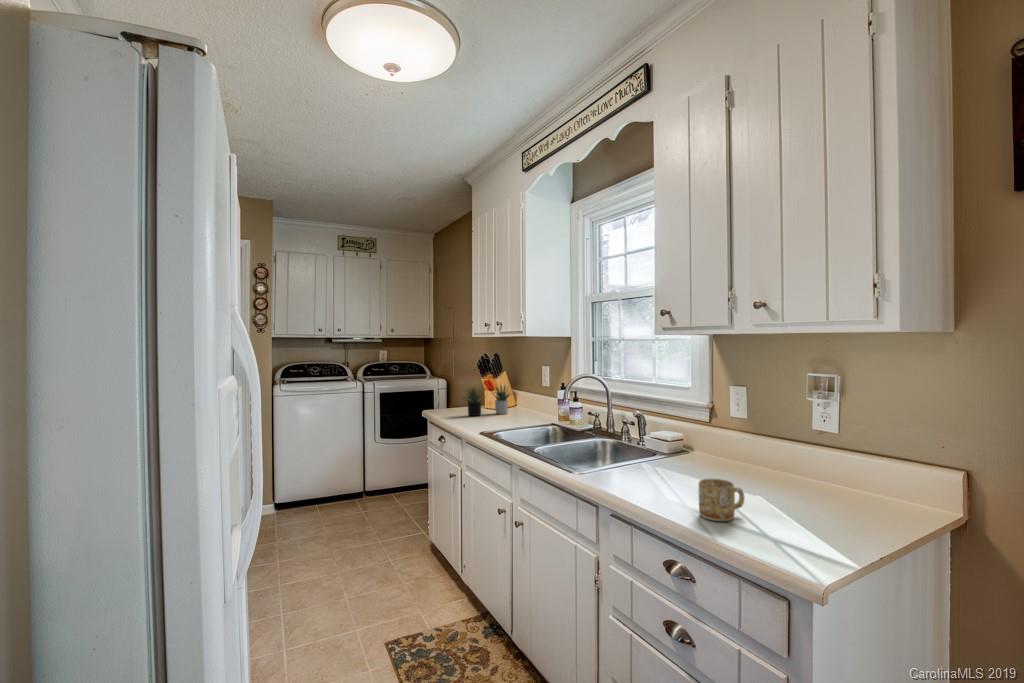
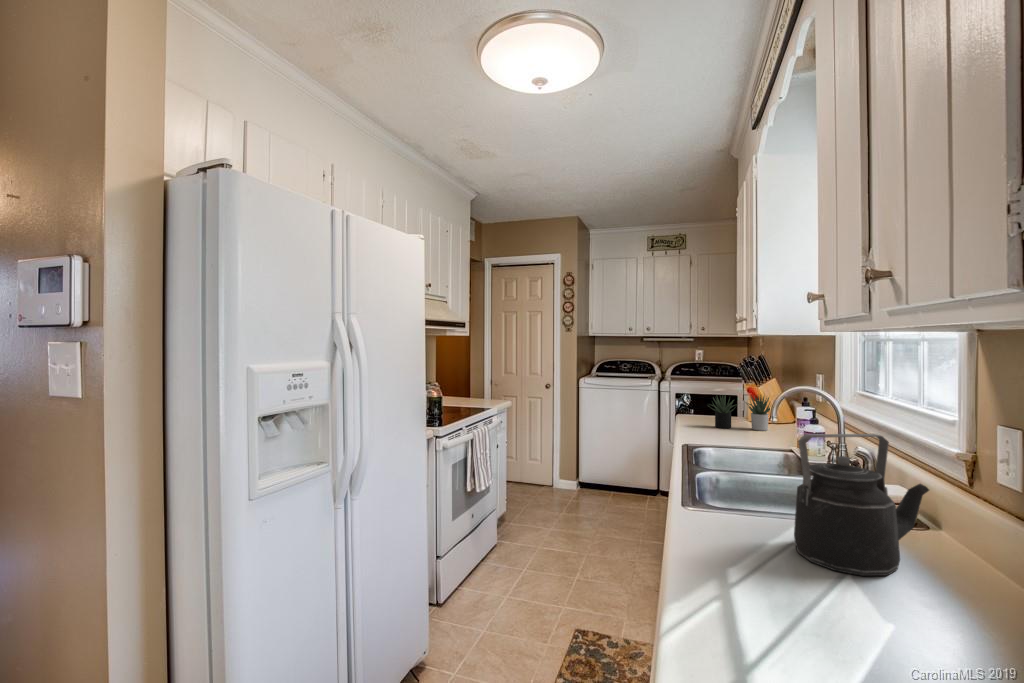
kettle: none [659,395,719,483] -> present [794,434,929,576]
mug: present [699,479,744,521] -> none [721,554,801,628]

